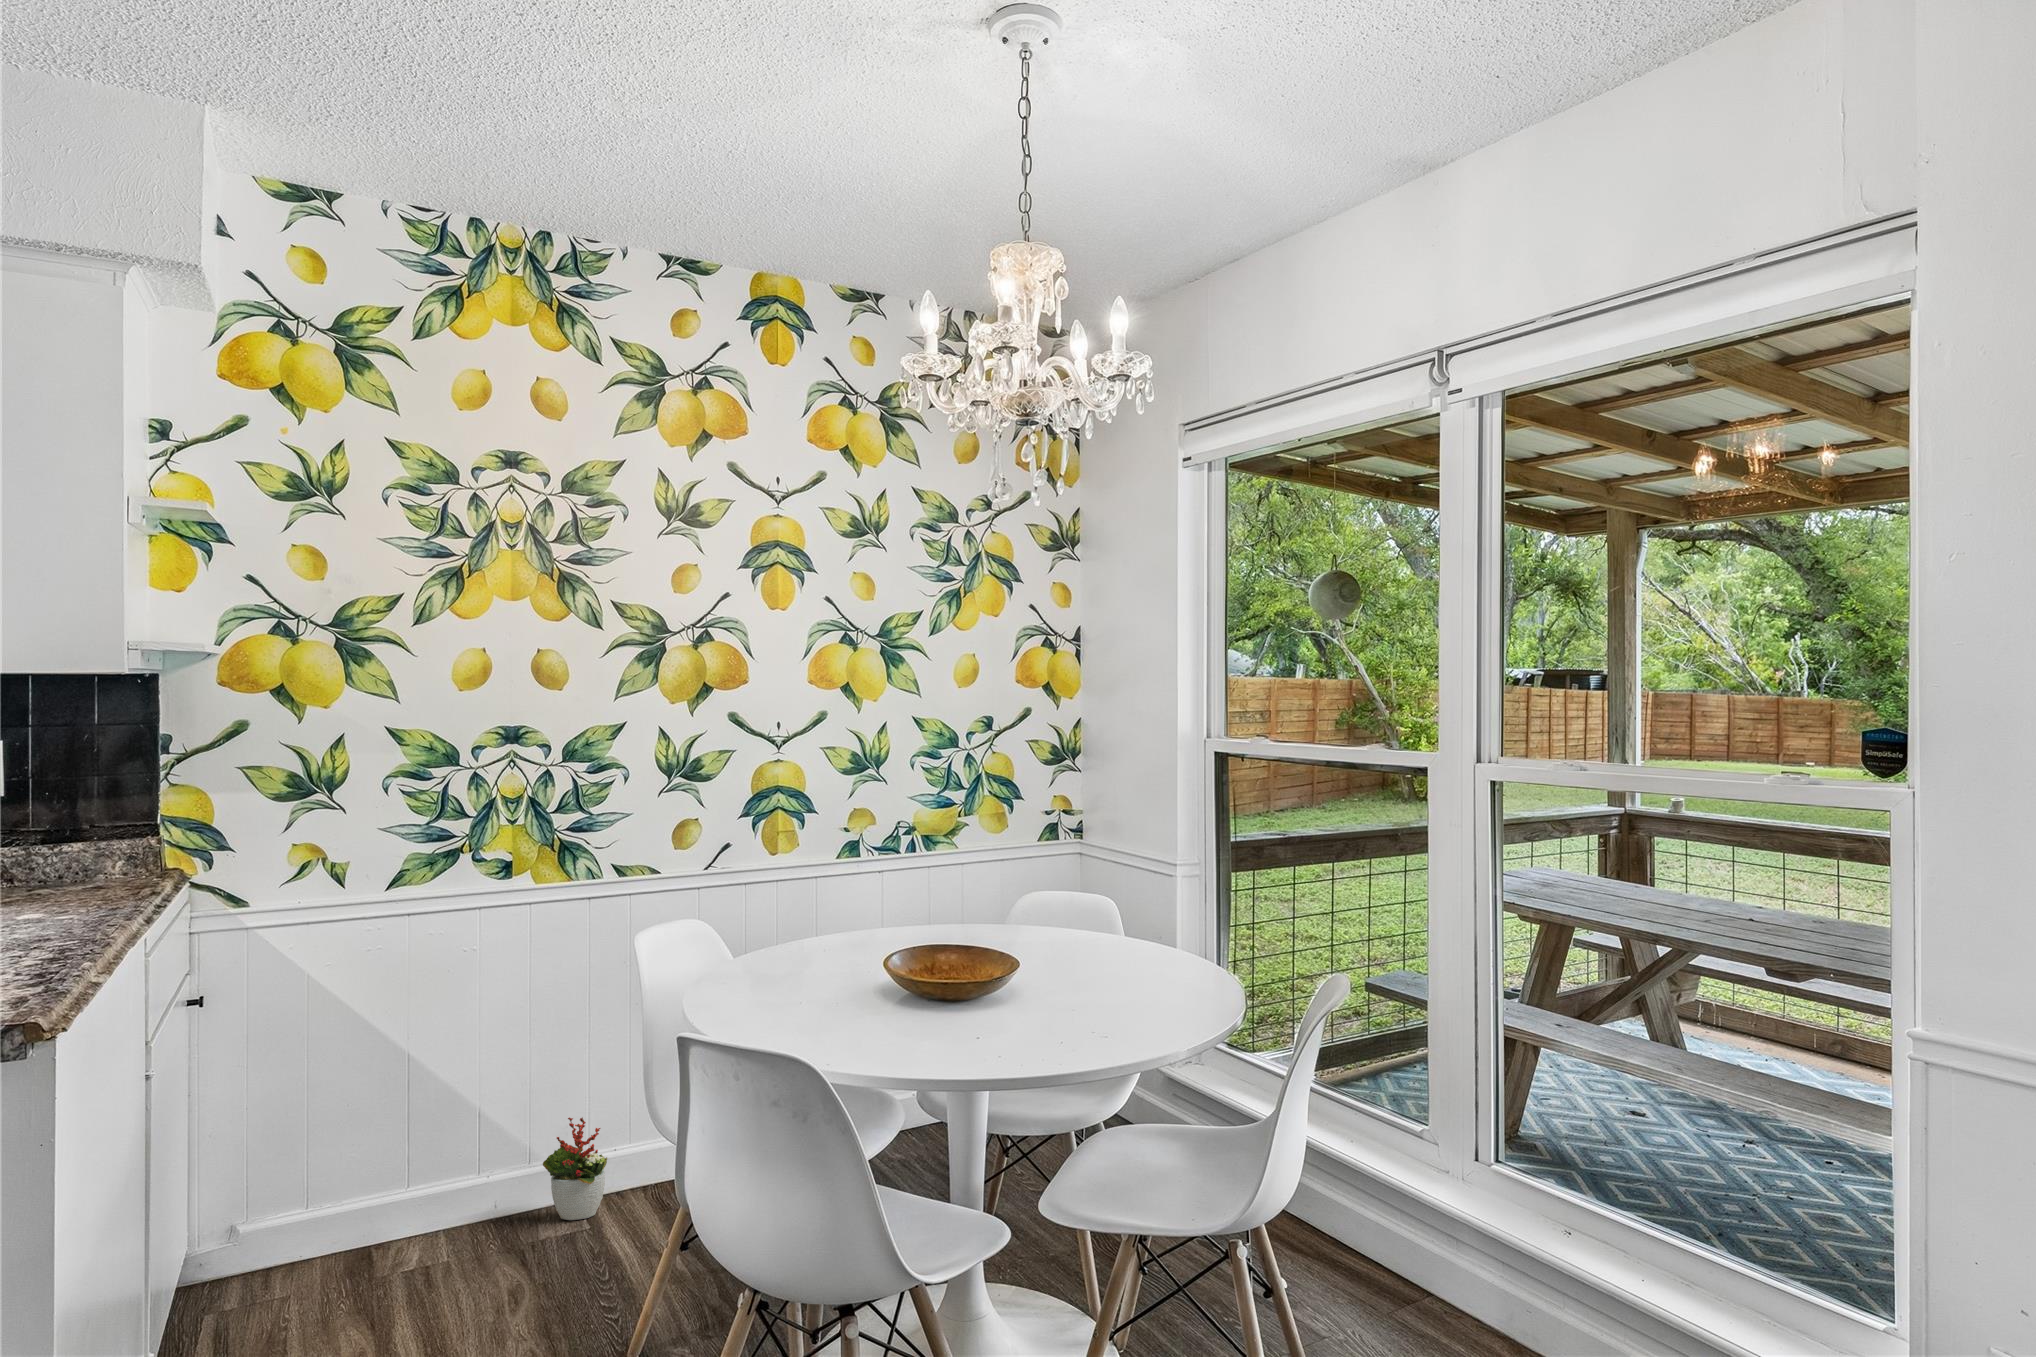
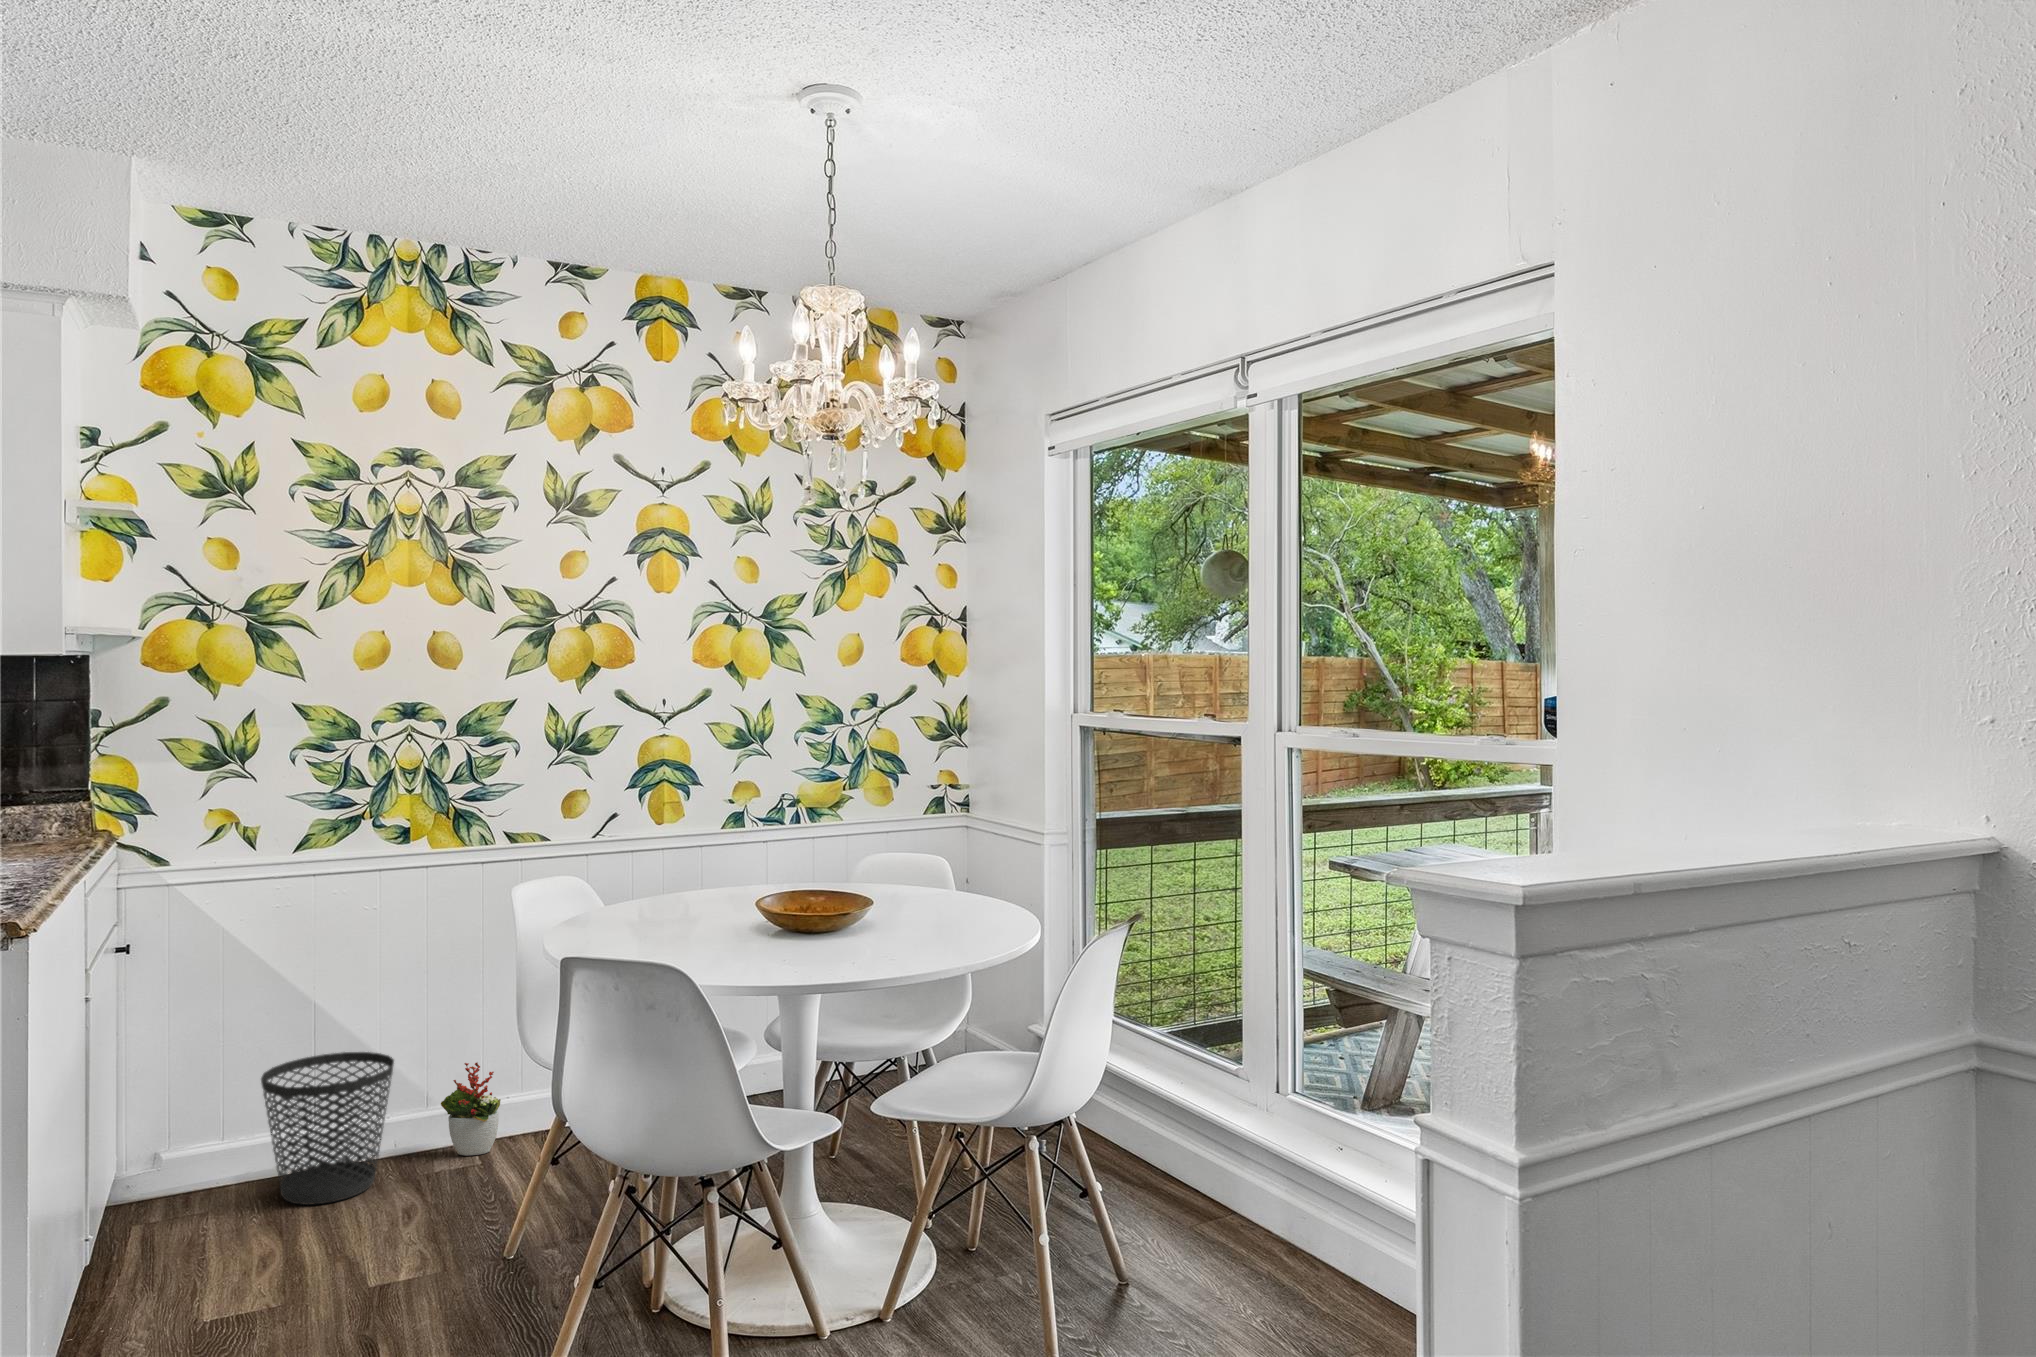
wastebasket: none [347,1109,494,1290] -> present [261,1052,394,1205]

